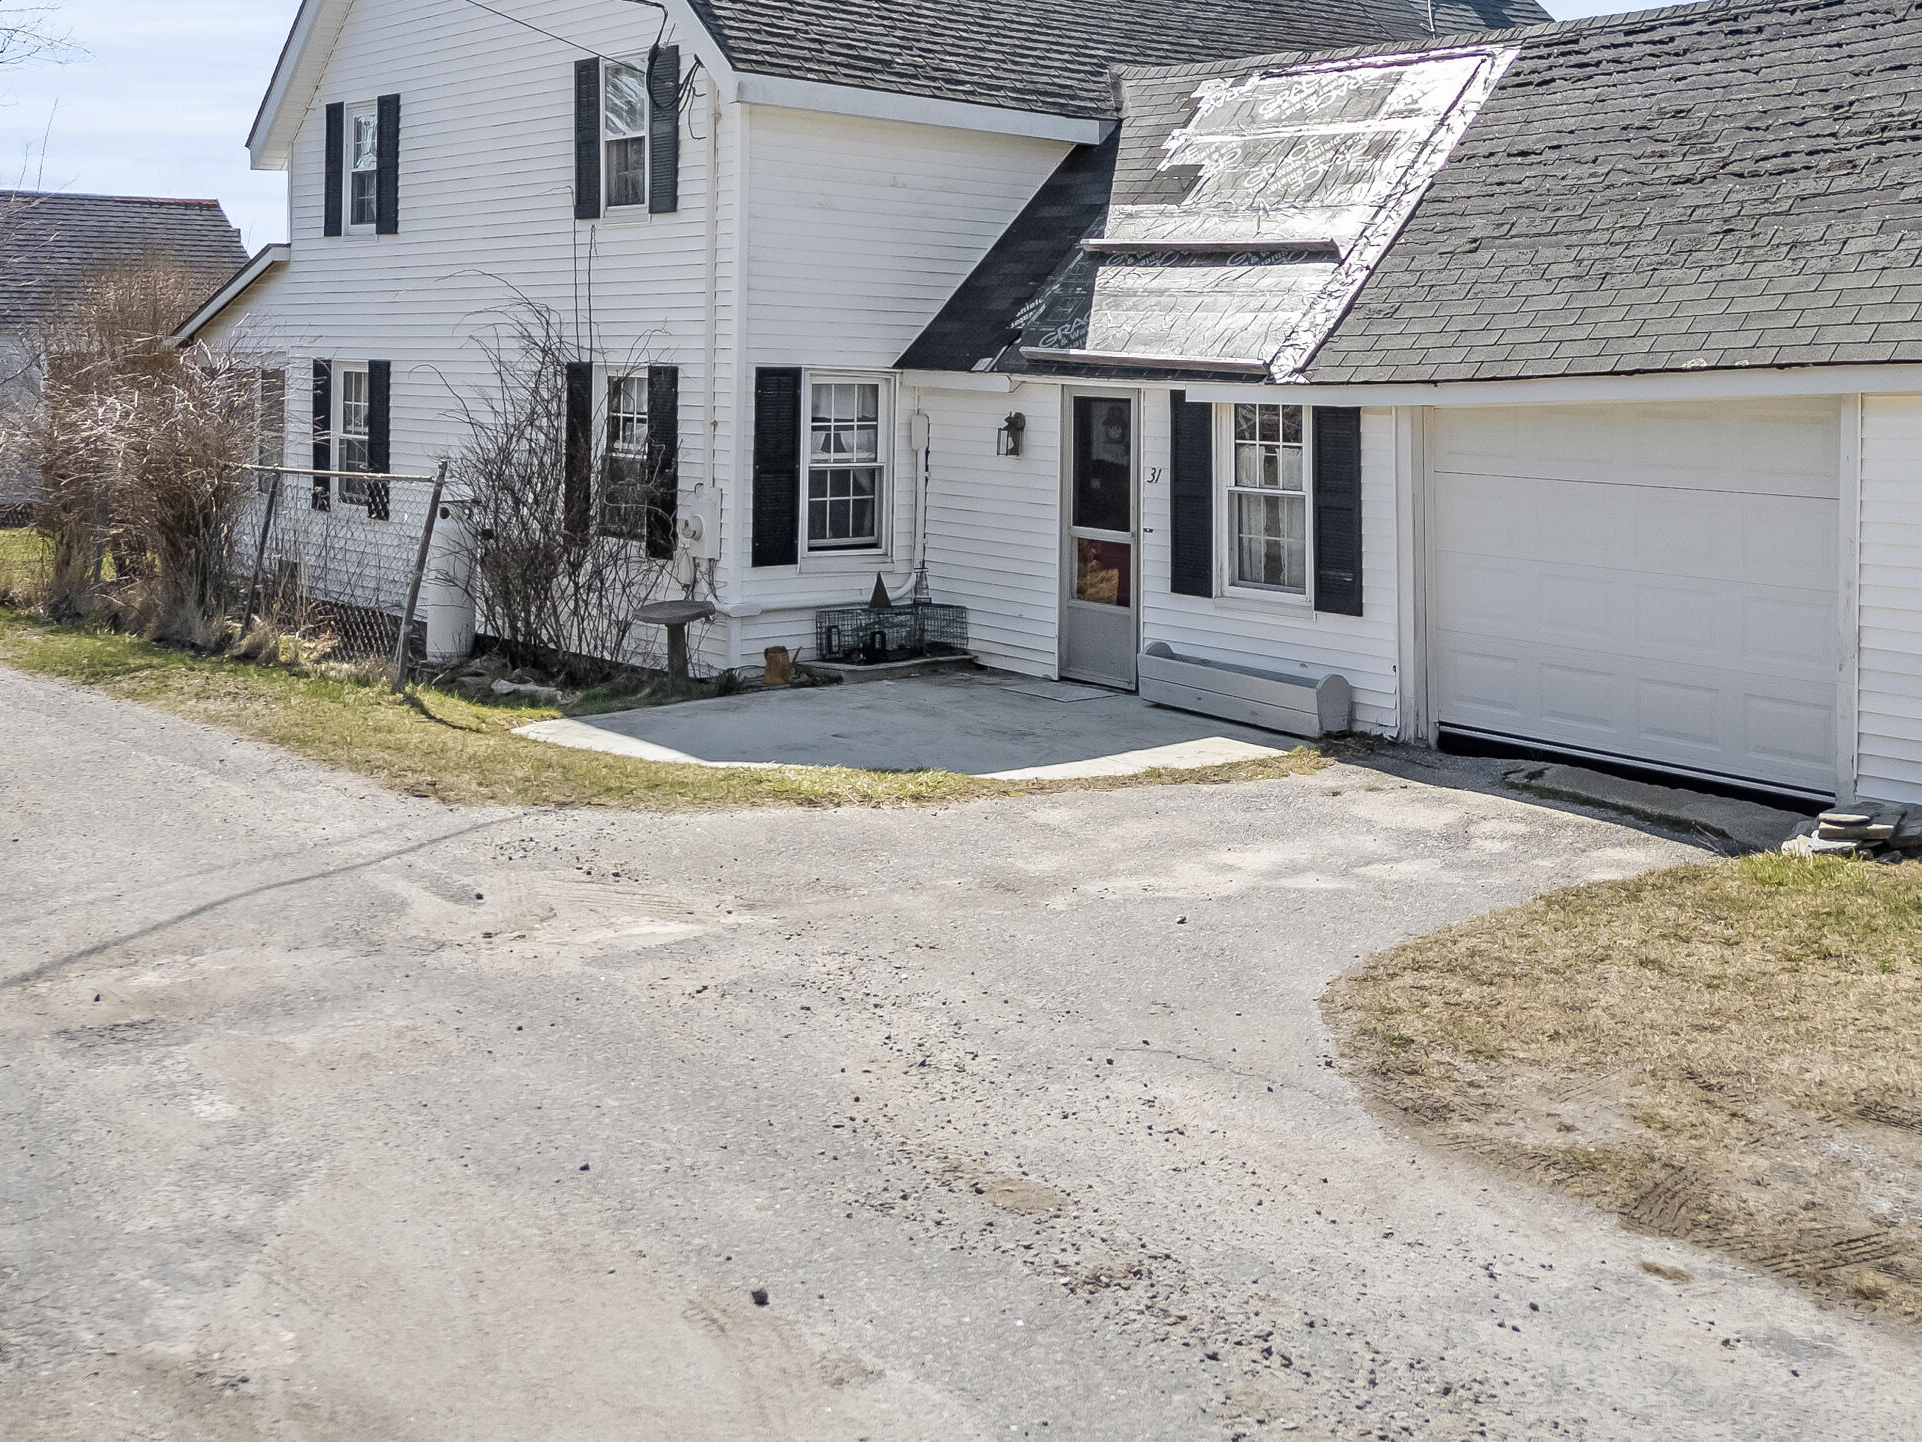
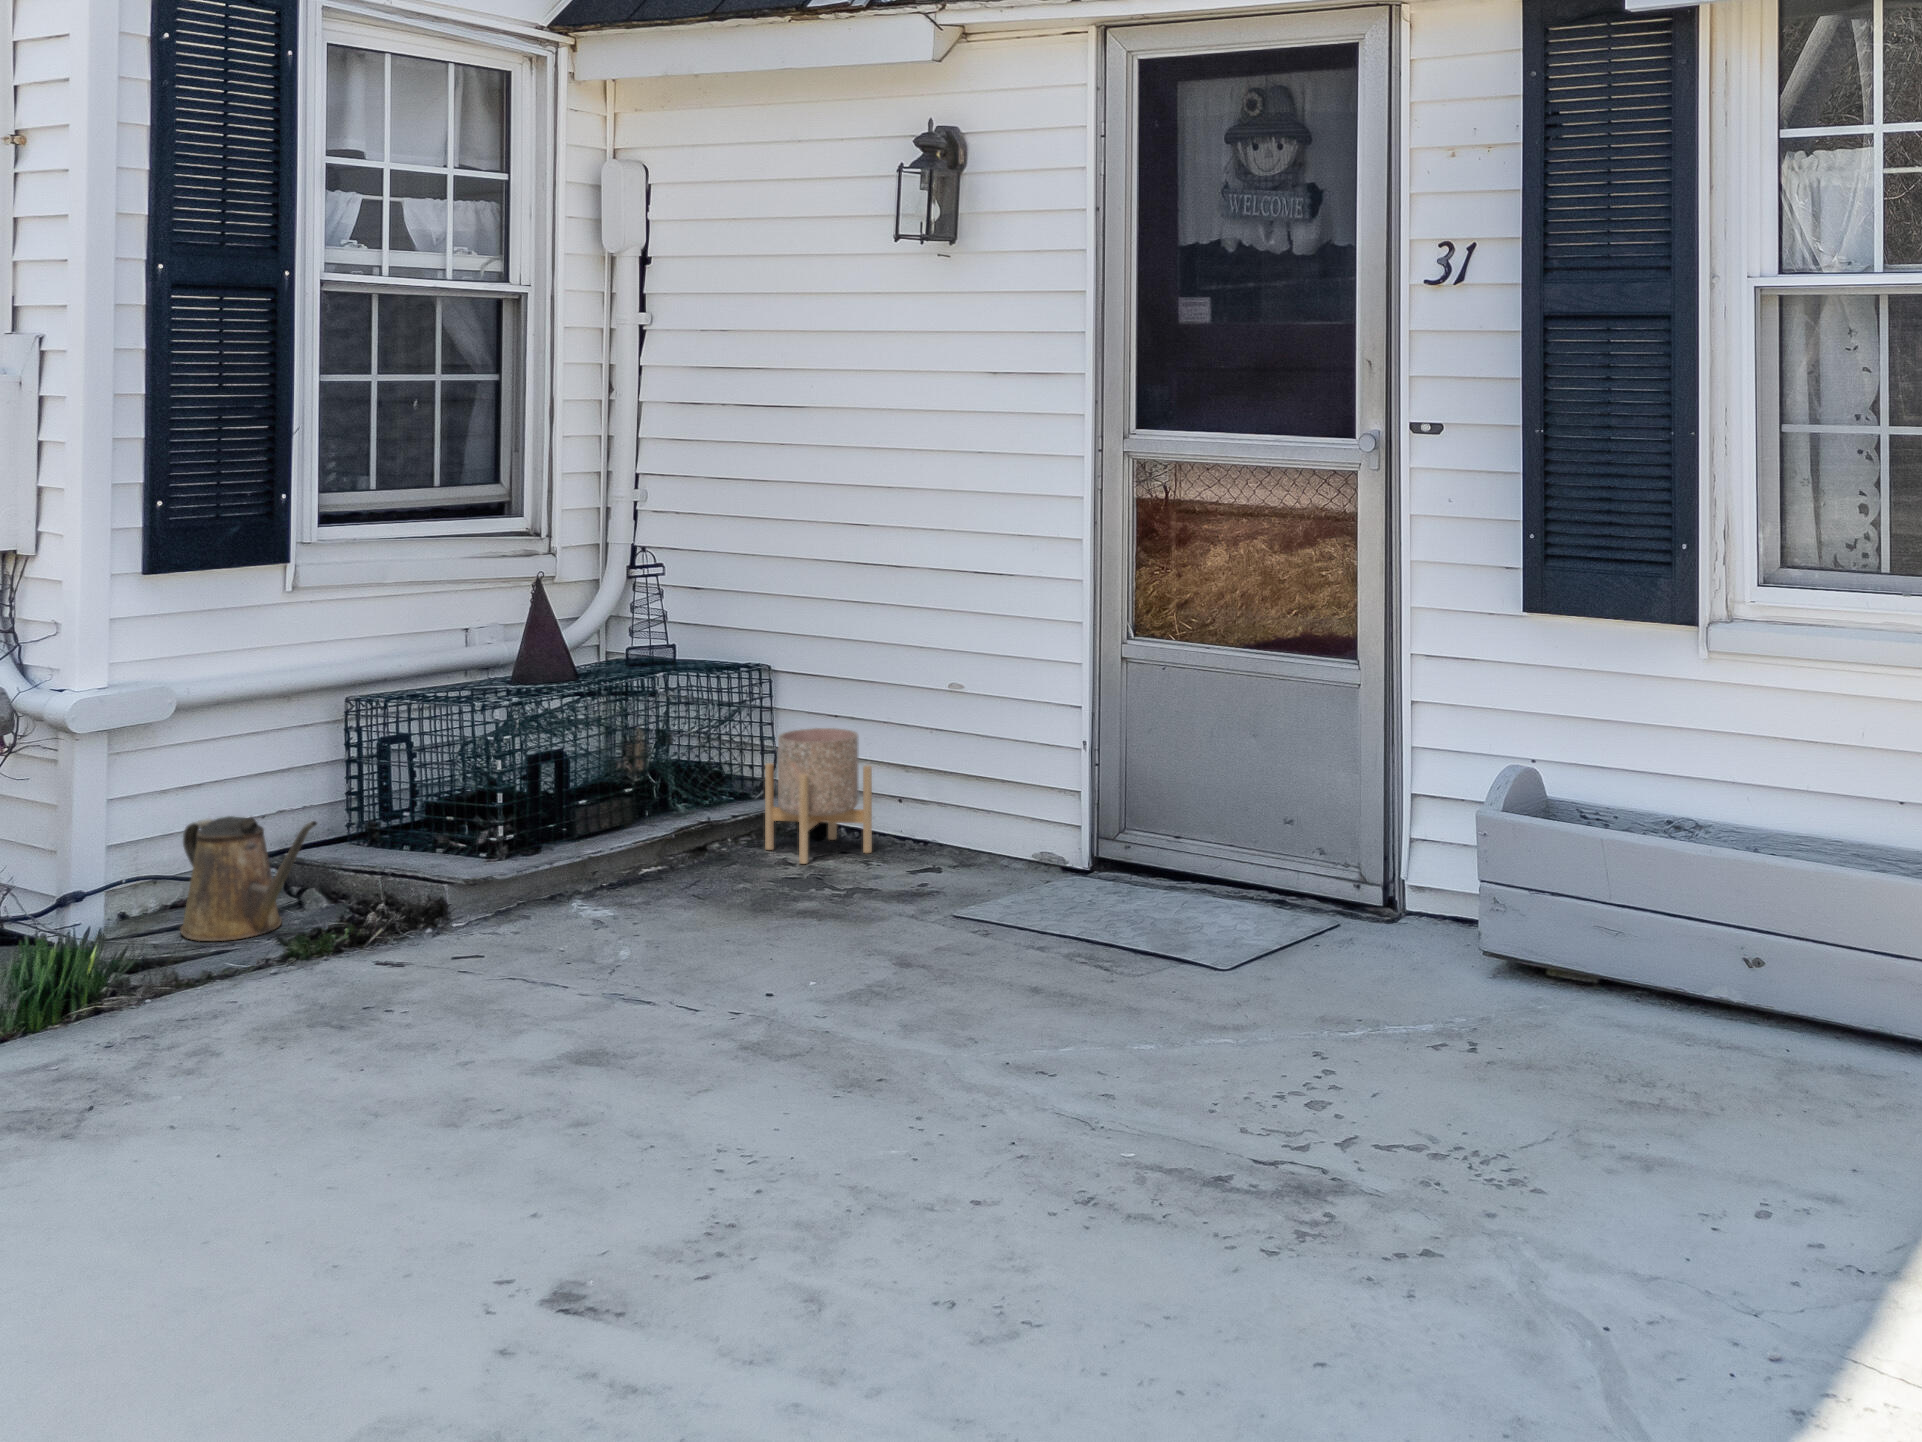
planter: none [958,630,994,676] -> present [765,728,872,864]

